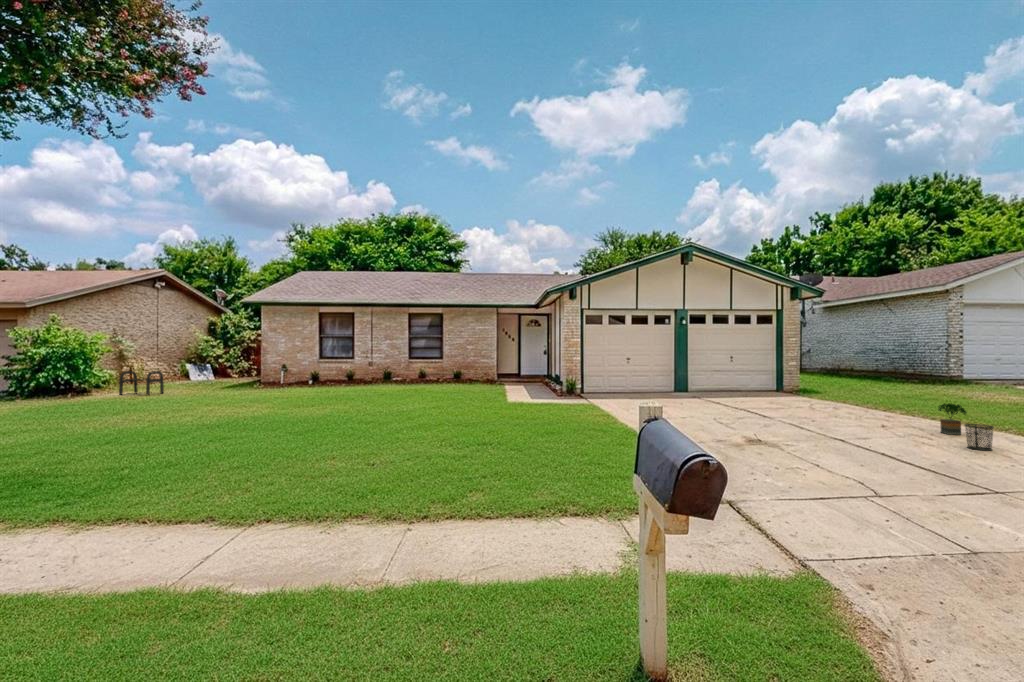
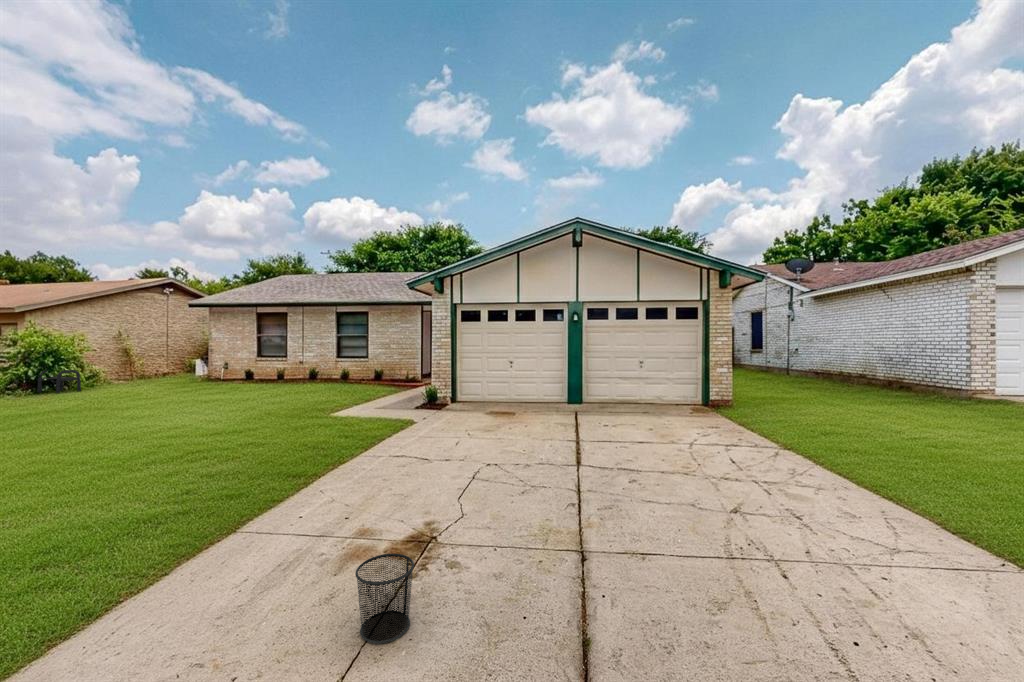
potted tree: present [938,403,967,435] -> none [810,462,865,530]
waste bin: present [965,424,994,451] -> present [355,553,414,644]

